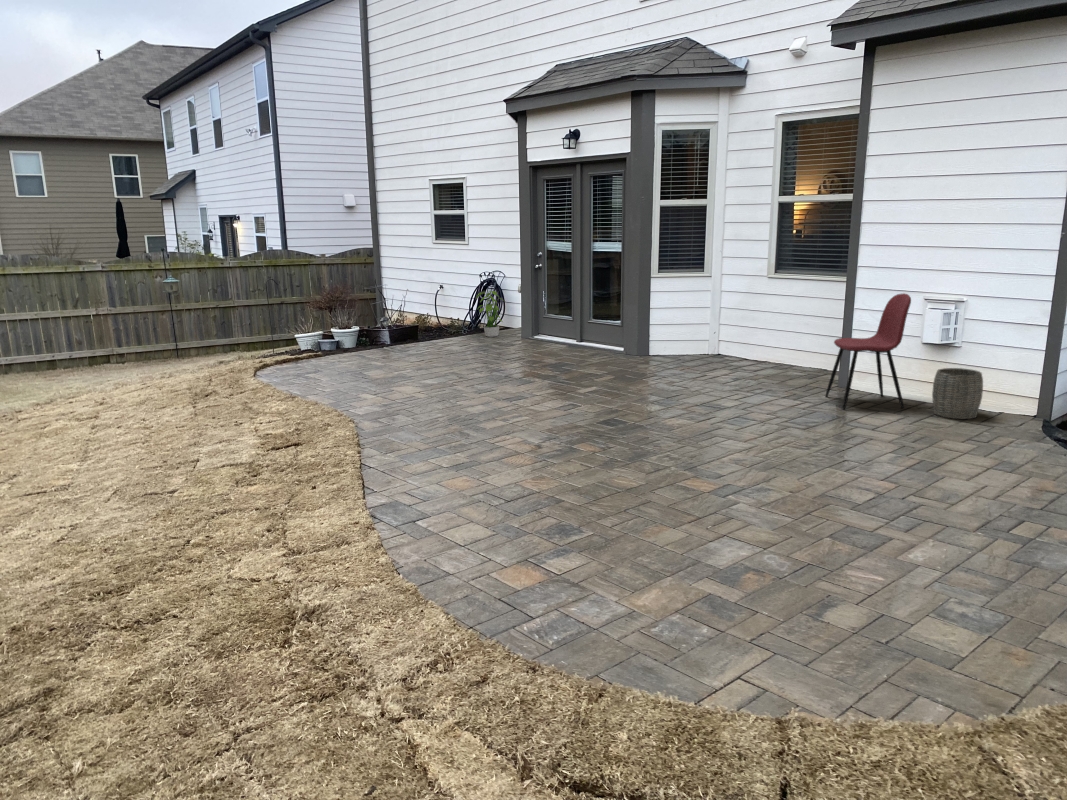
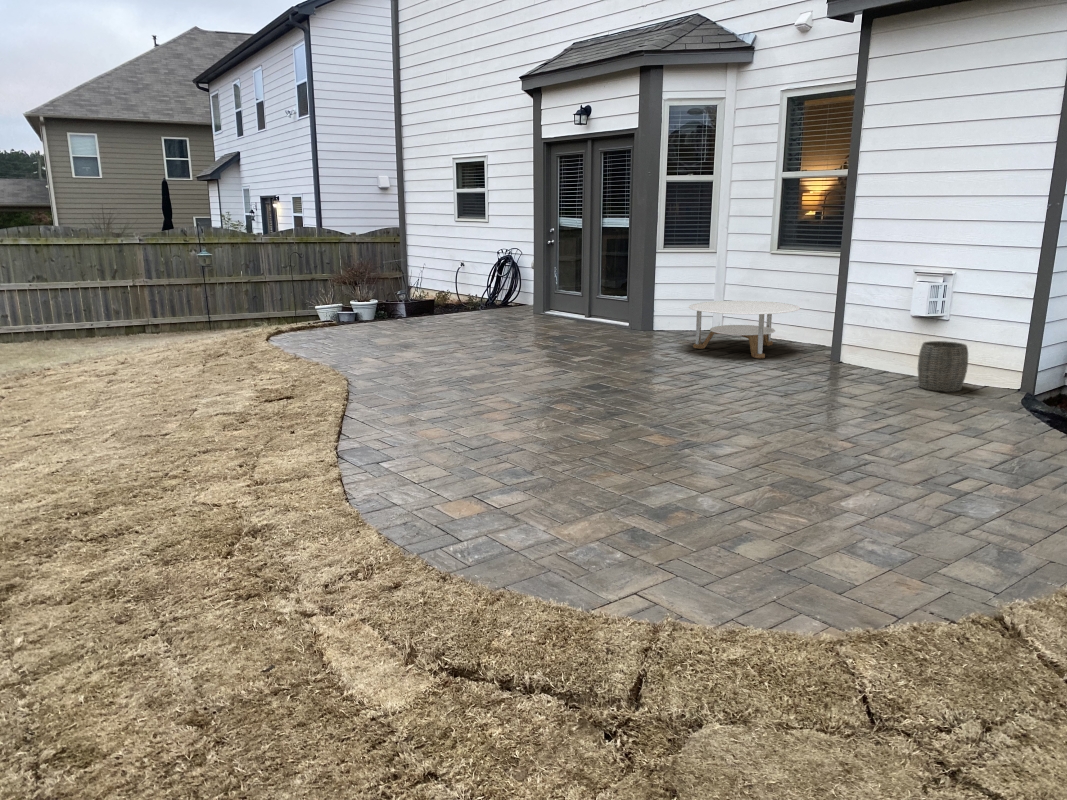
potted plant: present [476,291,503,337] -> none [491,266,521,312]
dining chair: present [826,293,911,409] -> none [815,266,900,381]
round table: none [691,325,803,385] -> present [689,301,800,358]

